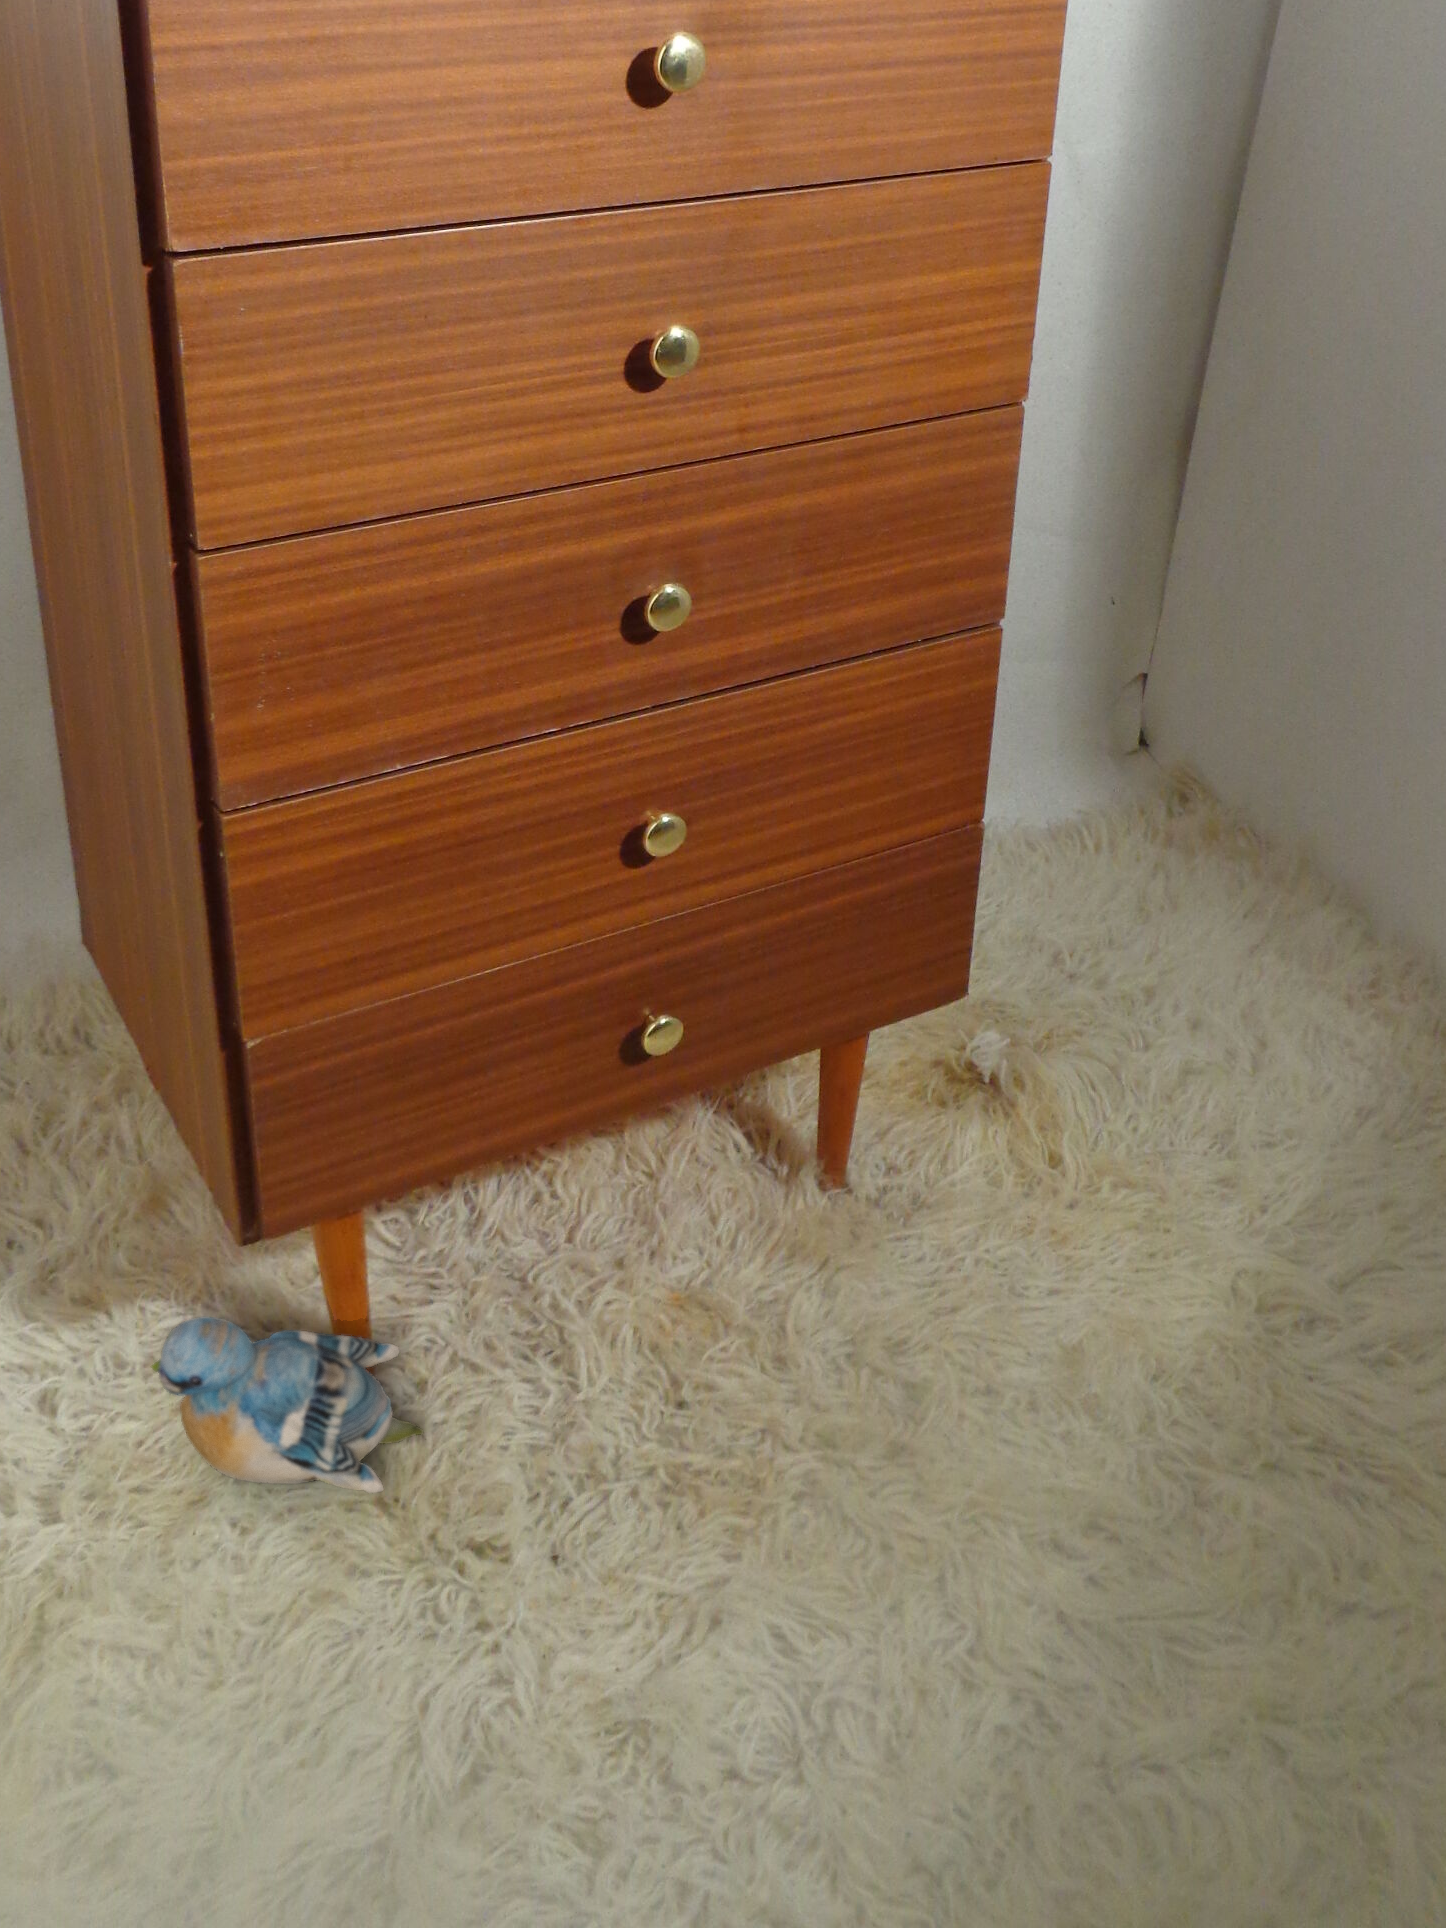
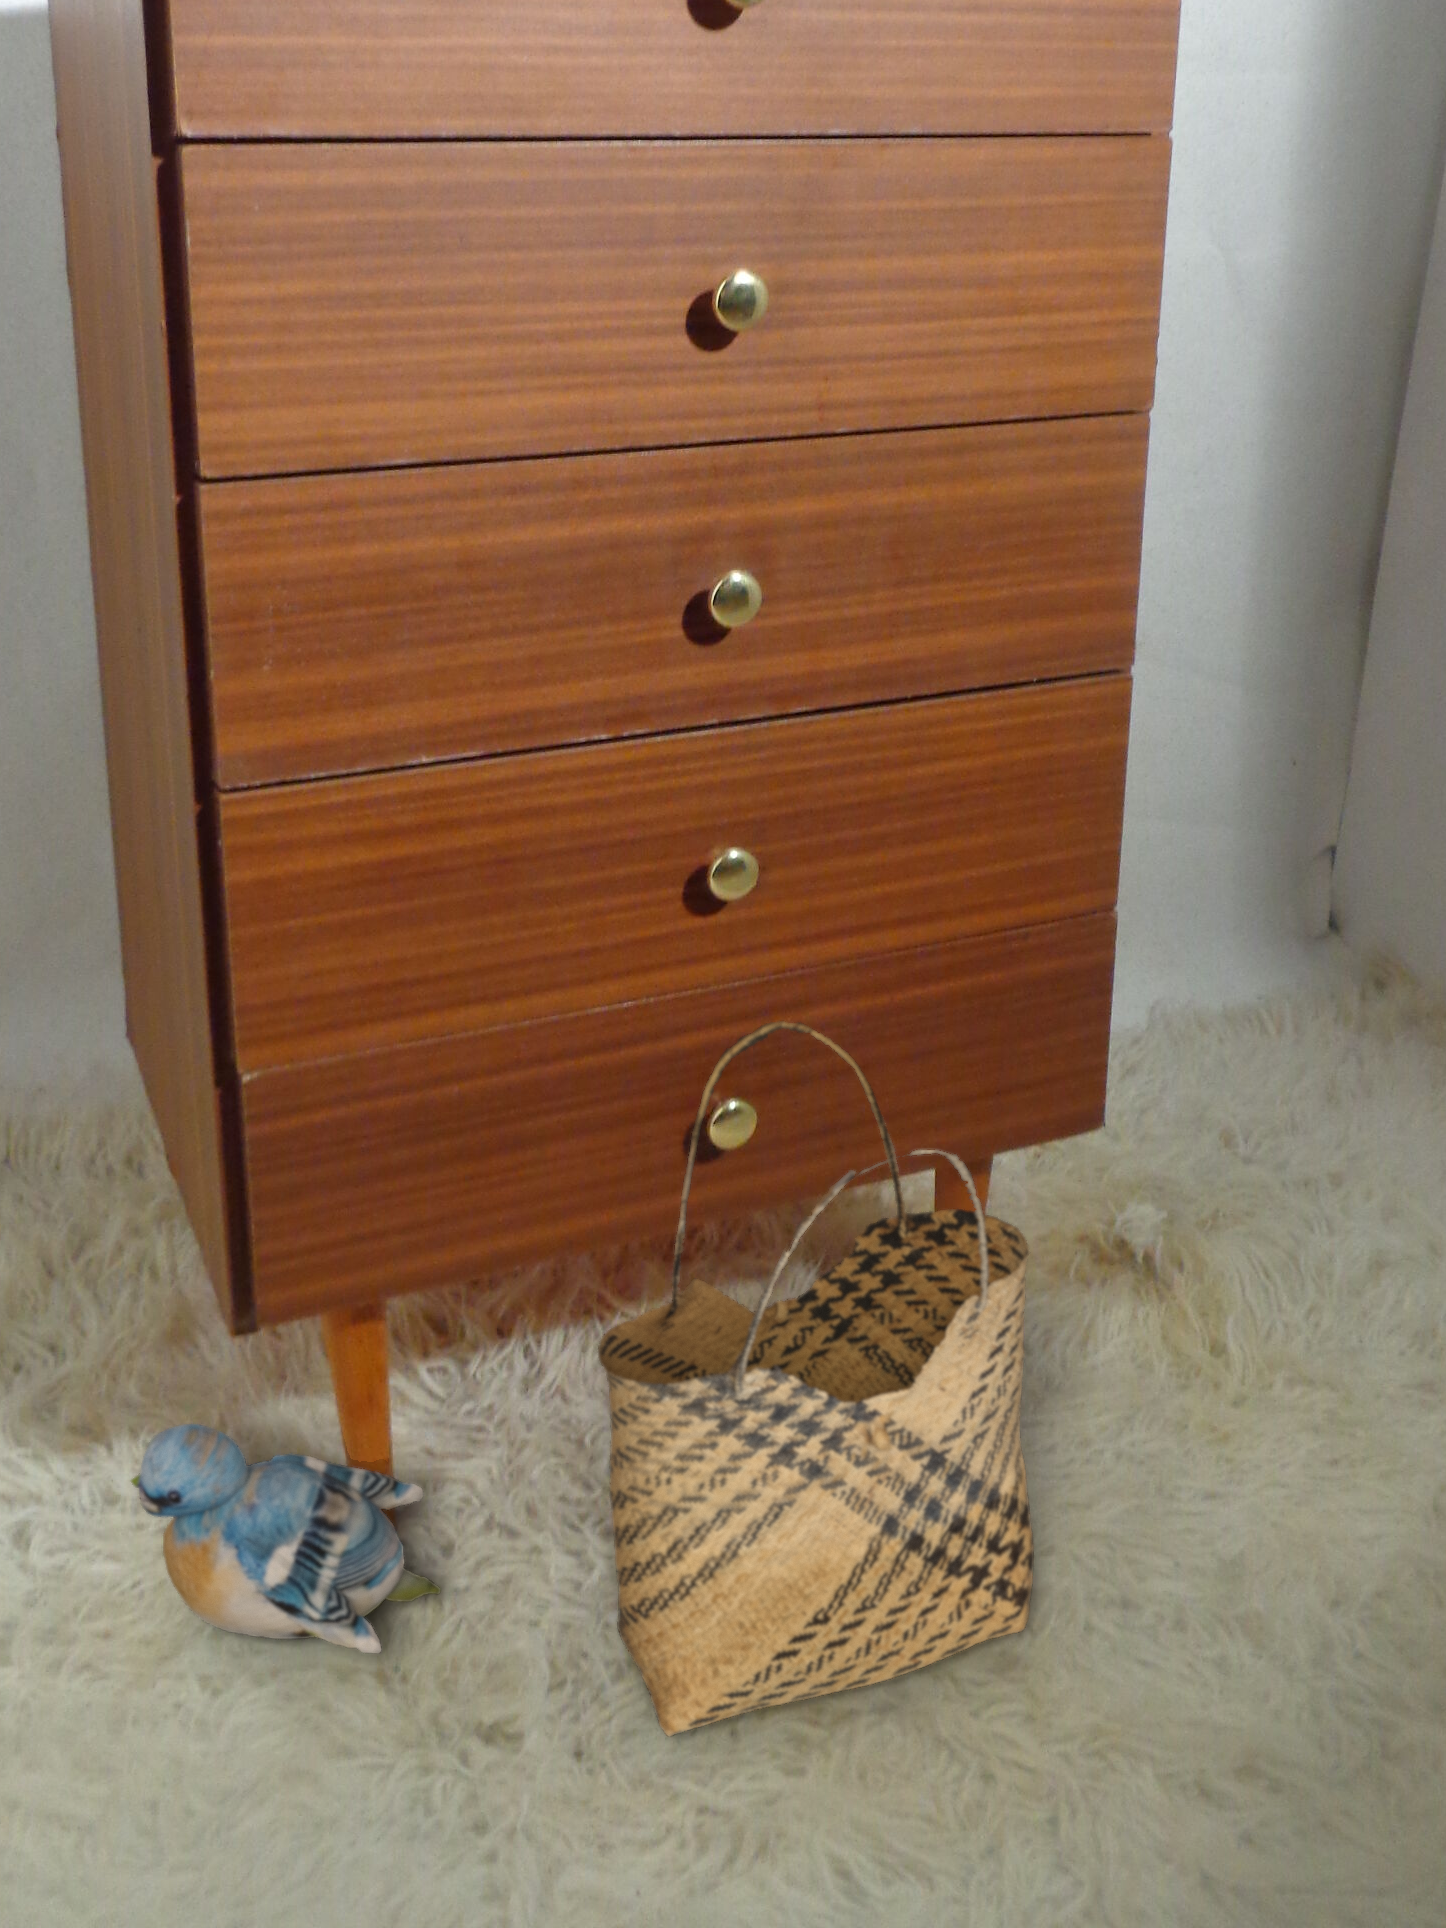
woven basket: none [567,957,918,1538] -> present [598,1021,1034,1736]

